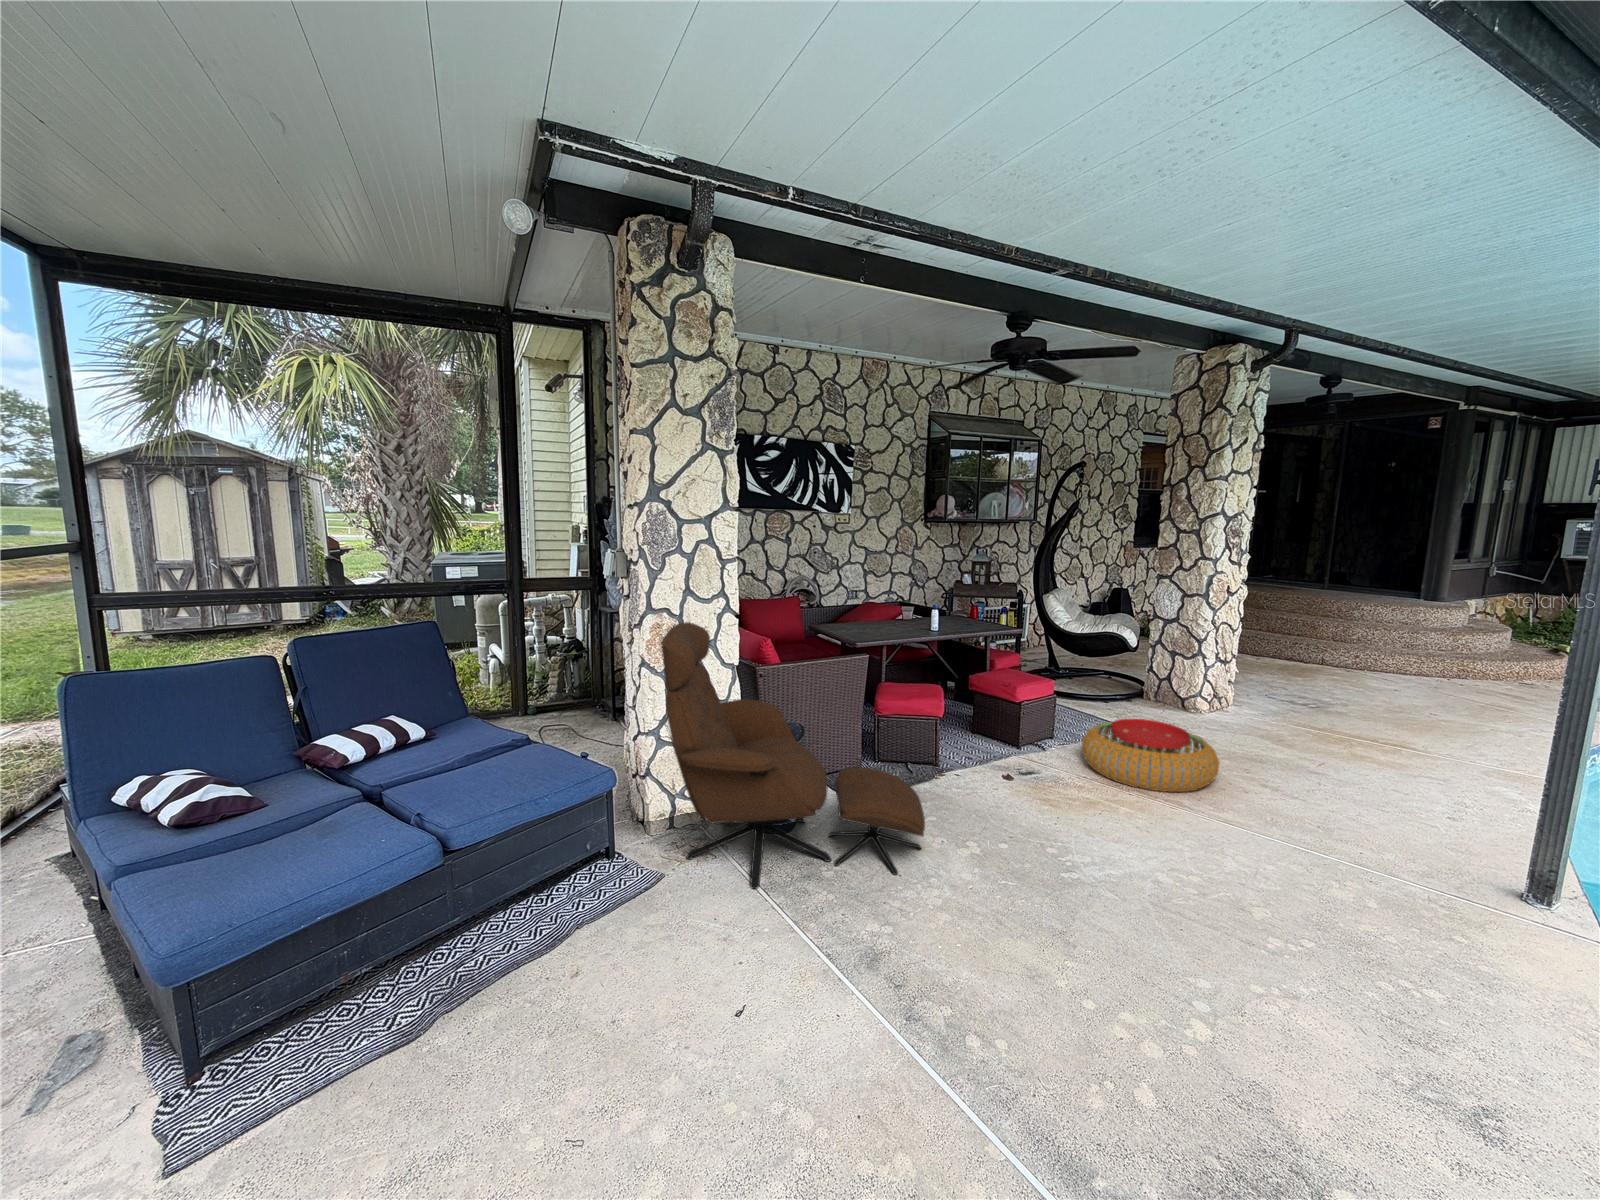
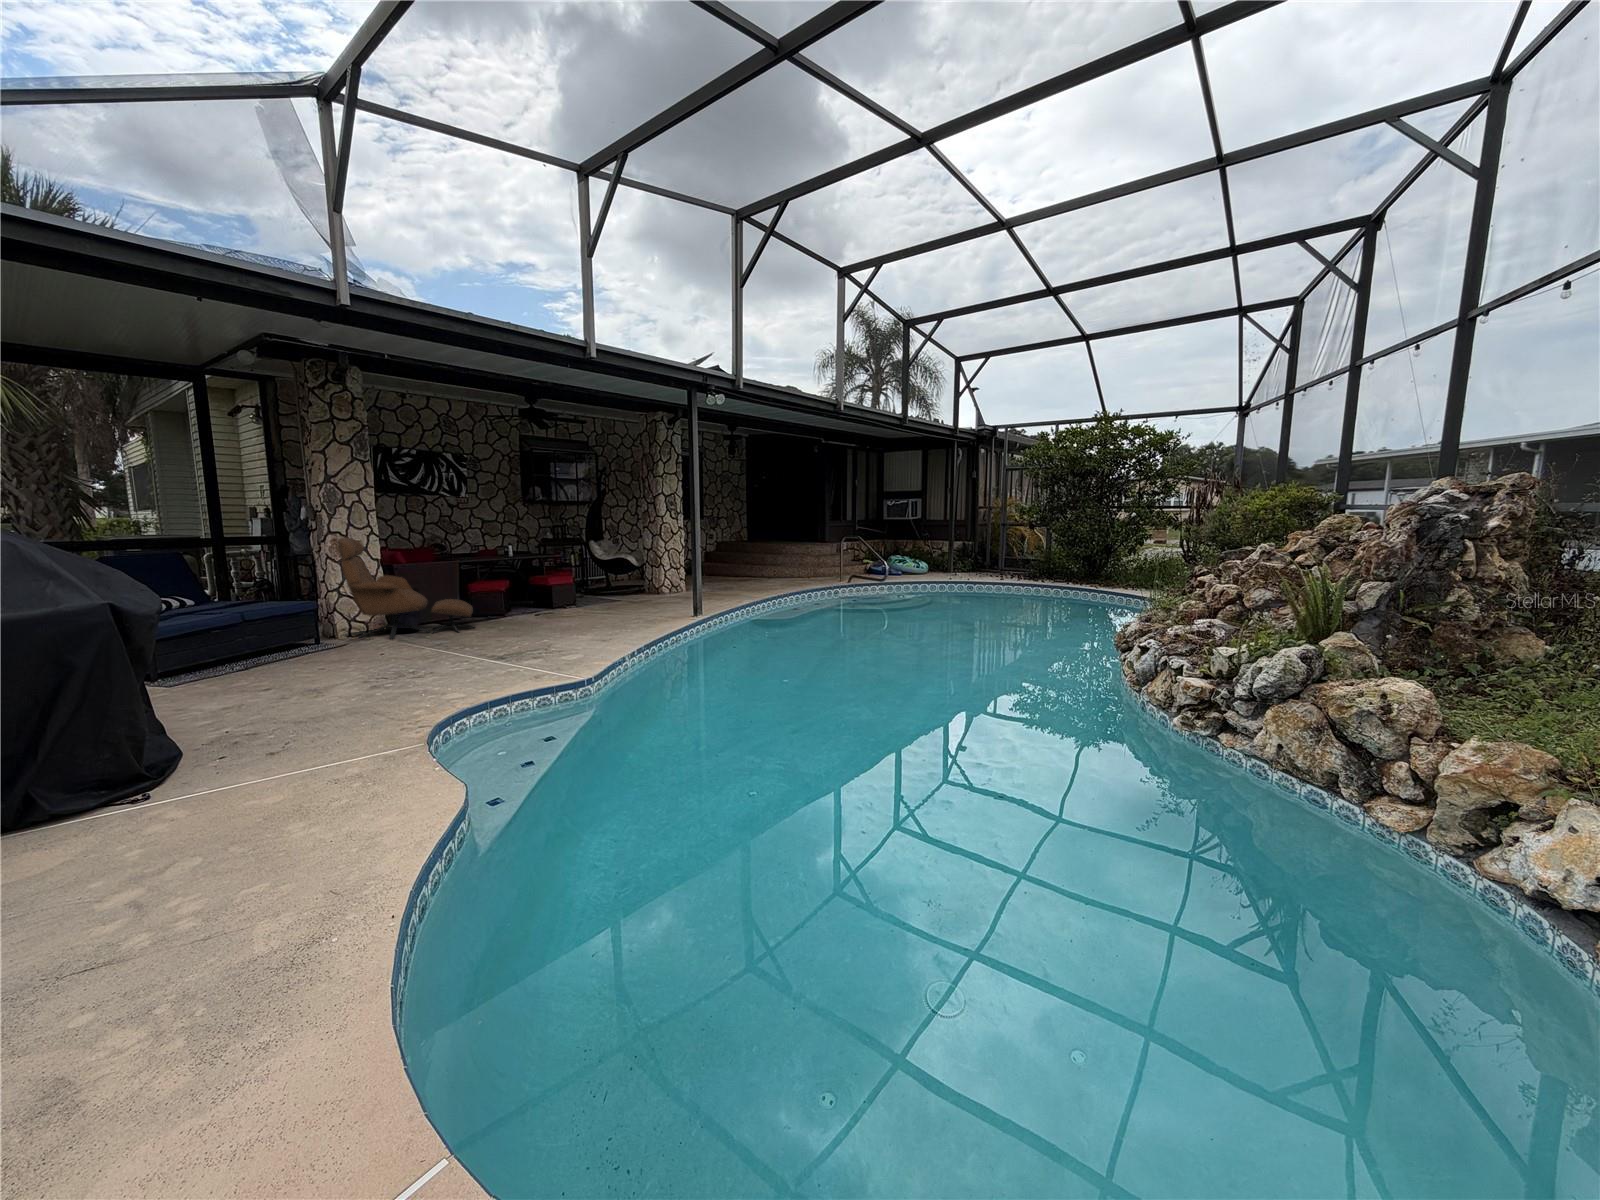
pouf: present [1082,719,1219,792] -> none [577,587,634,611]

